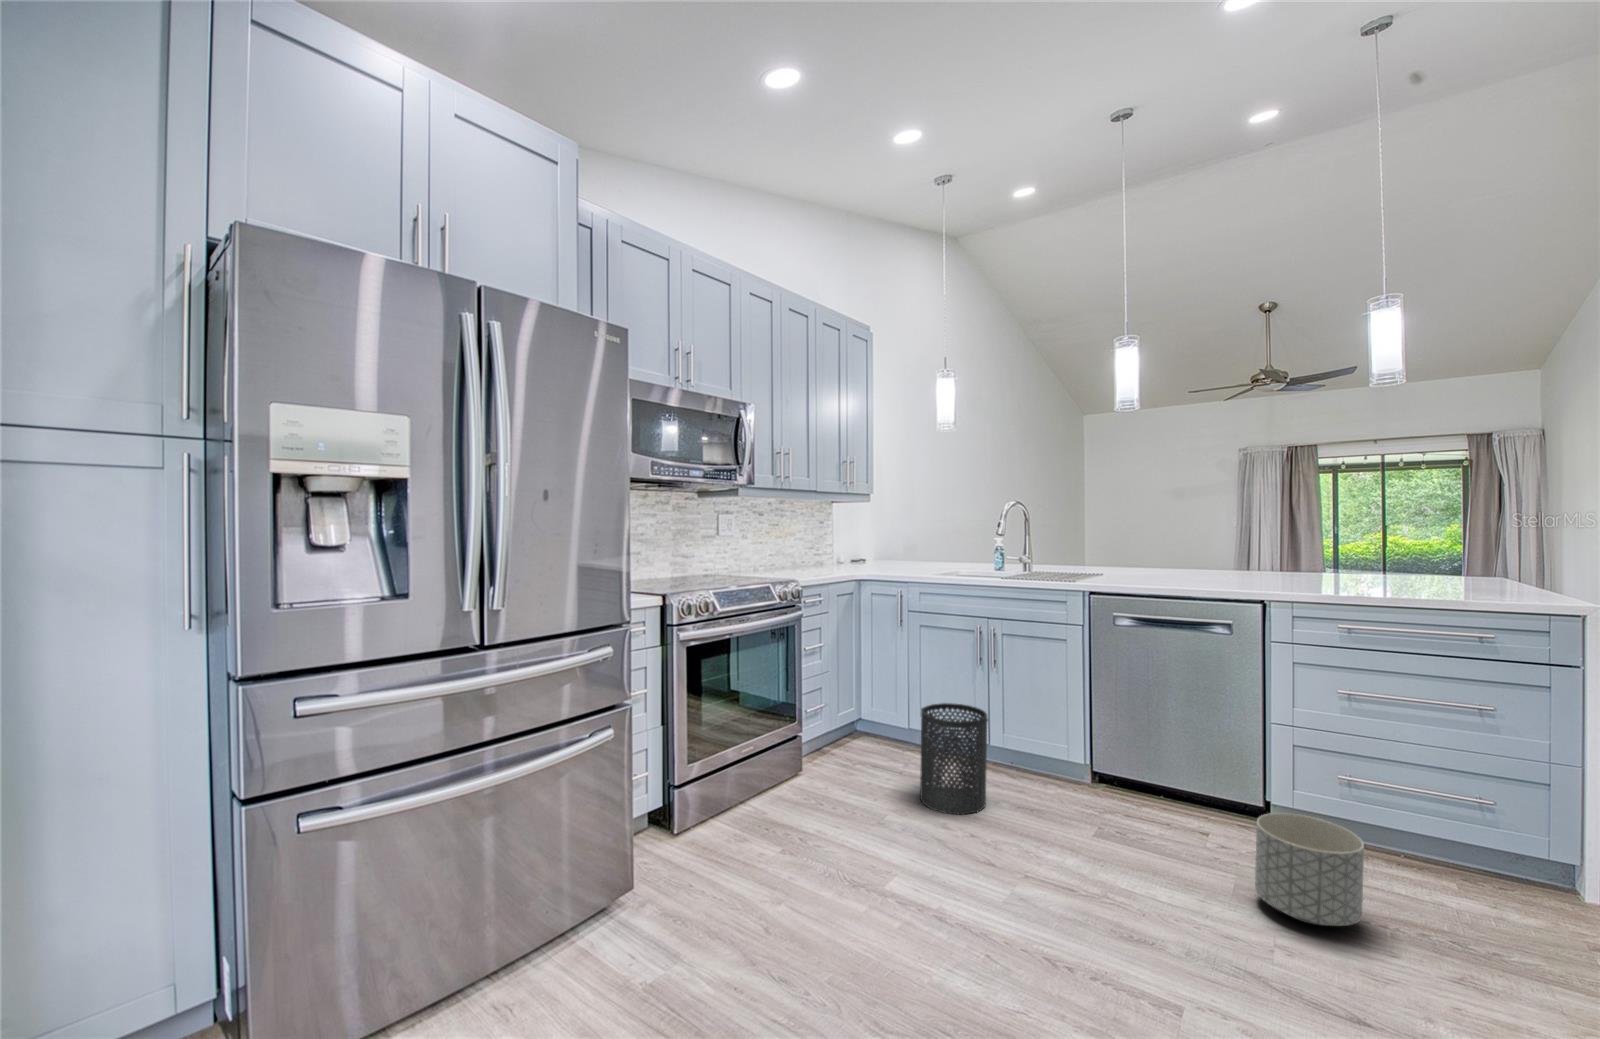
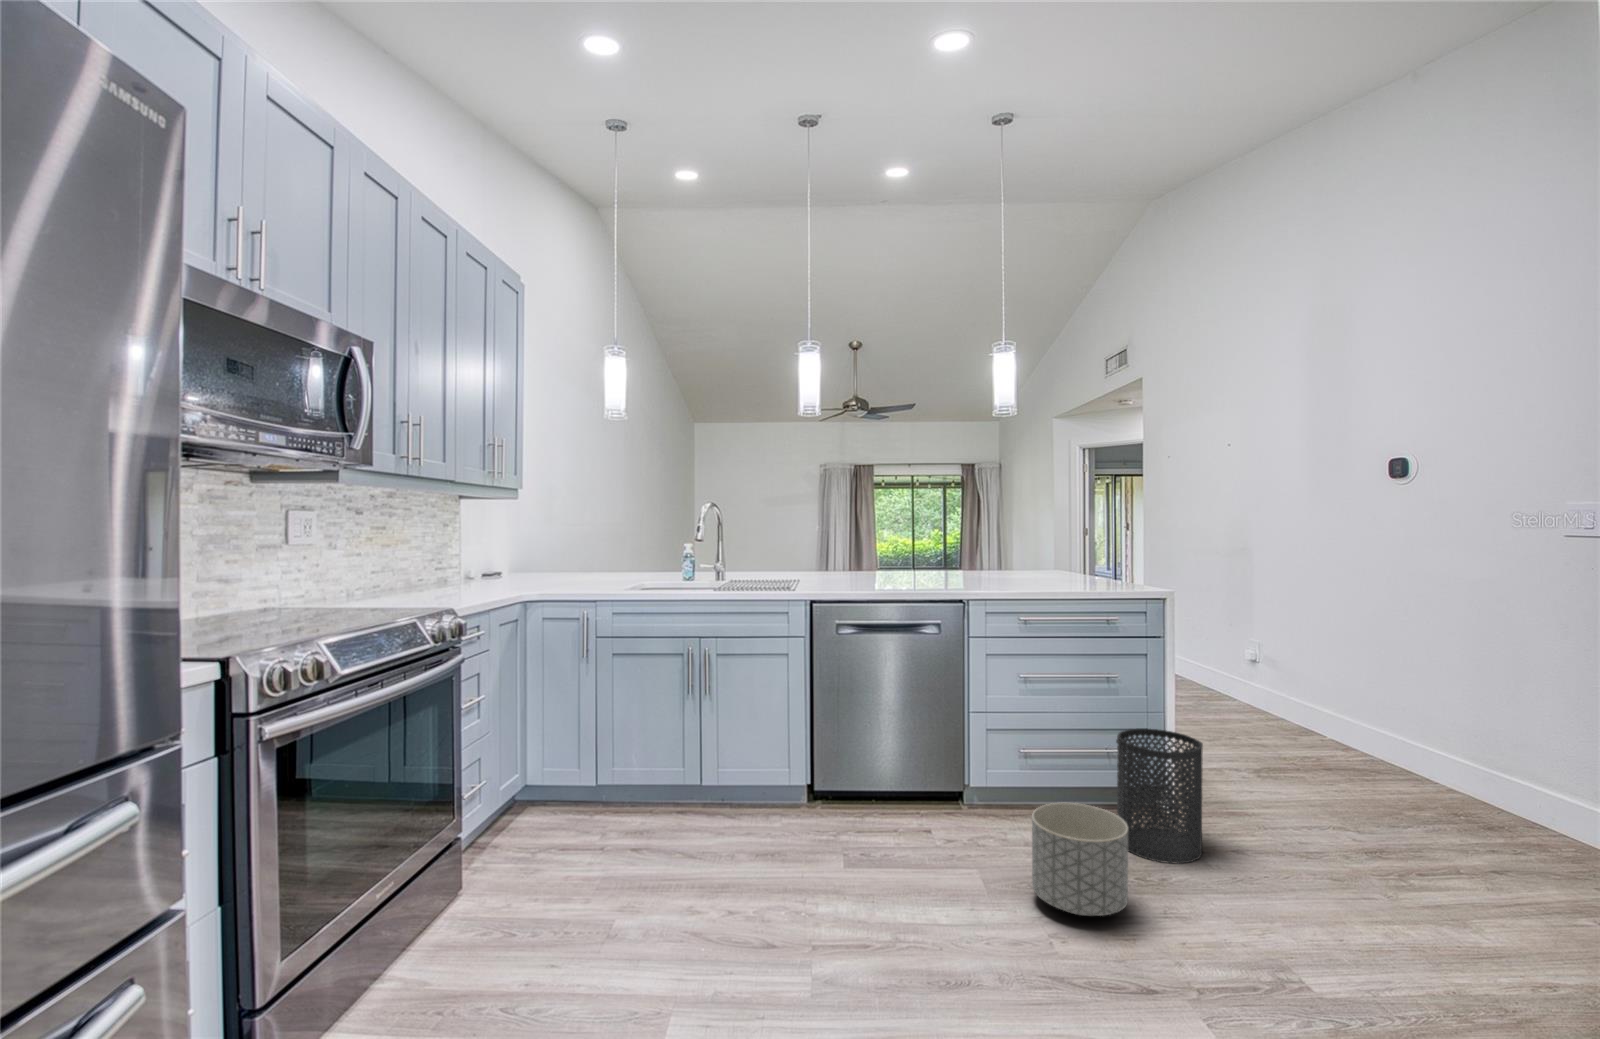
trash can: present [920,703,988,814] -> present [1116,729,1203,864]

